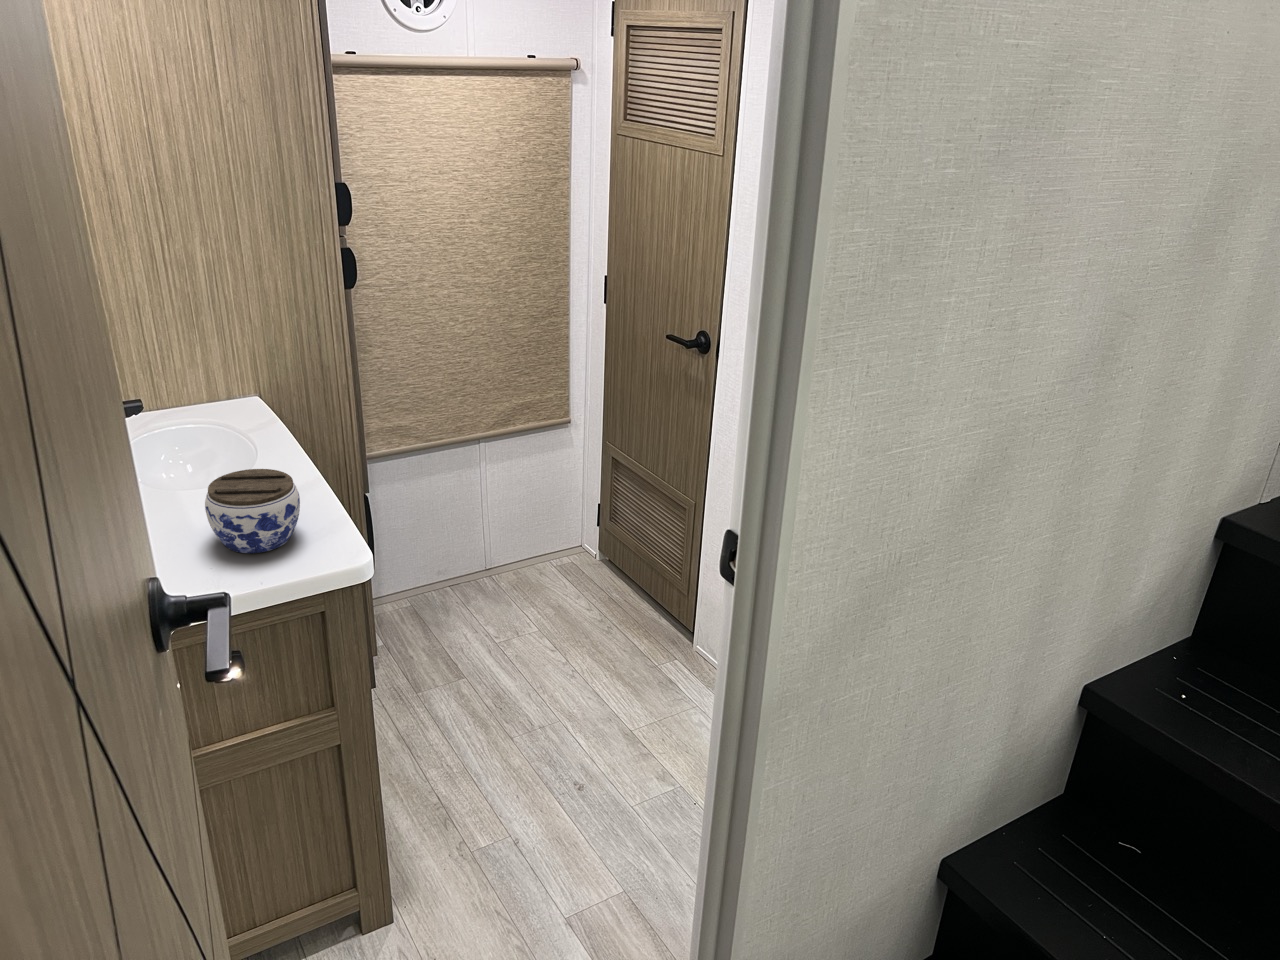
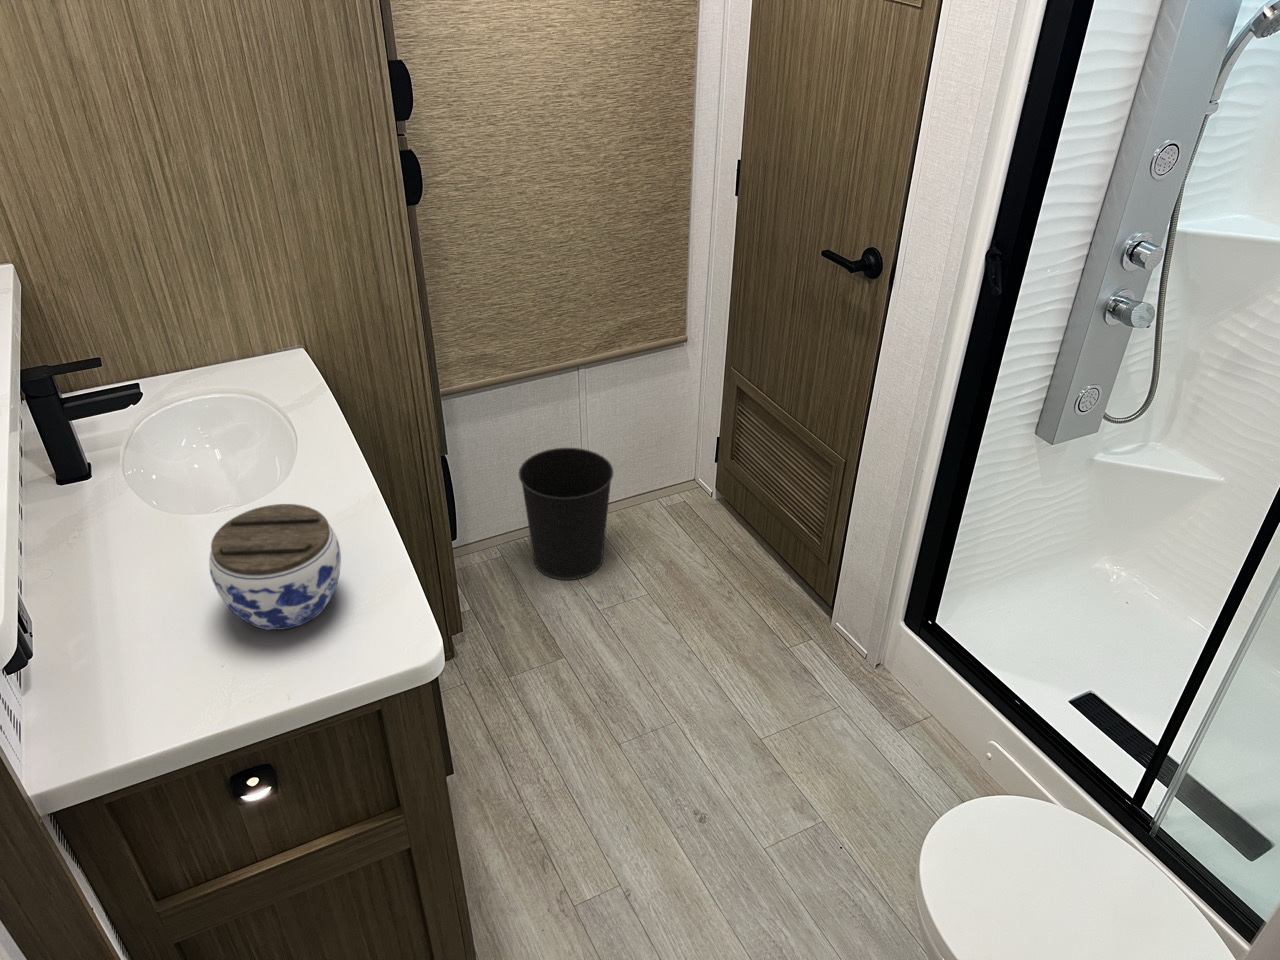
wastebasket: none [428,509,508,621] -> present [519,448,613,580]

